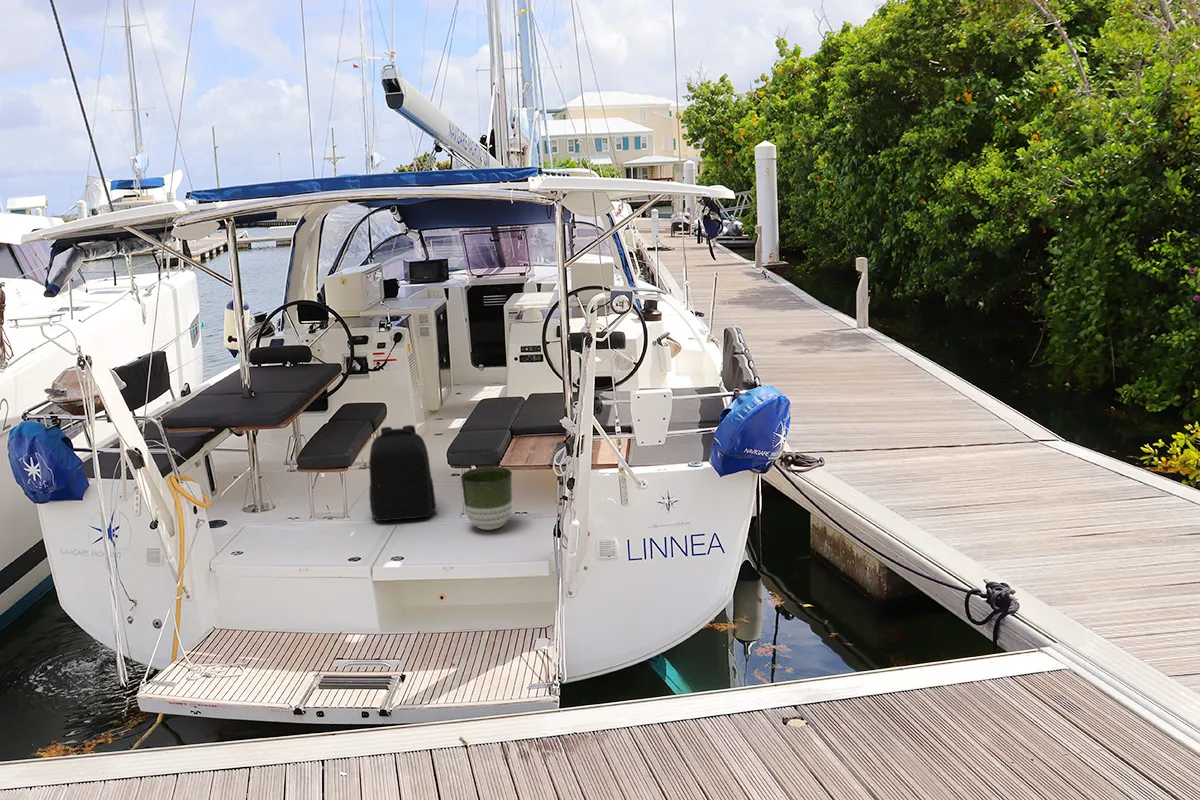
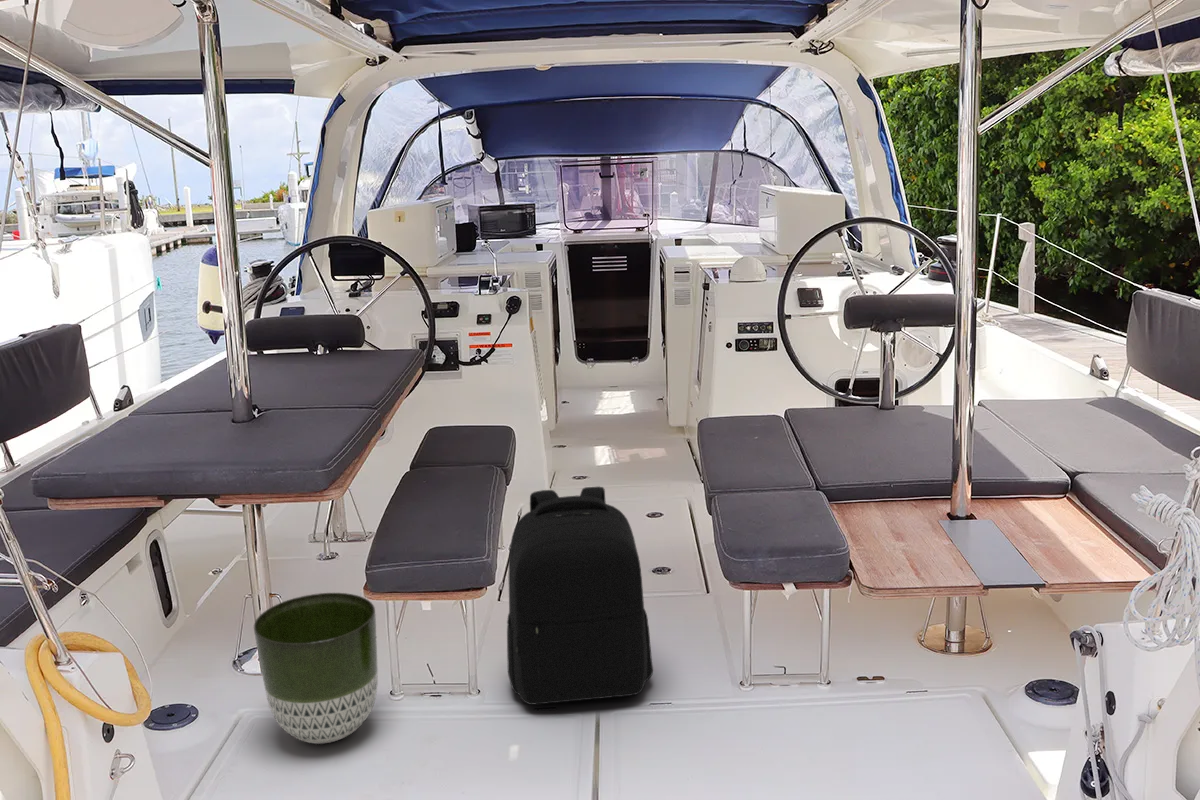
planter: present [461,467,513,530] -> present [254,593,378,744]

